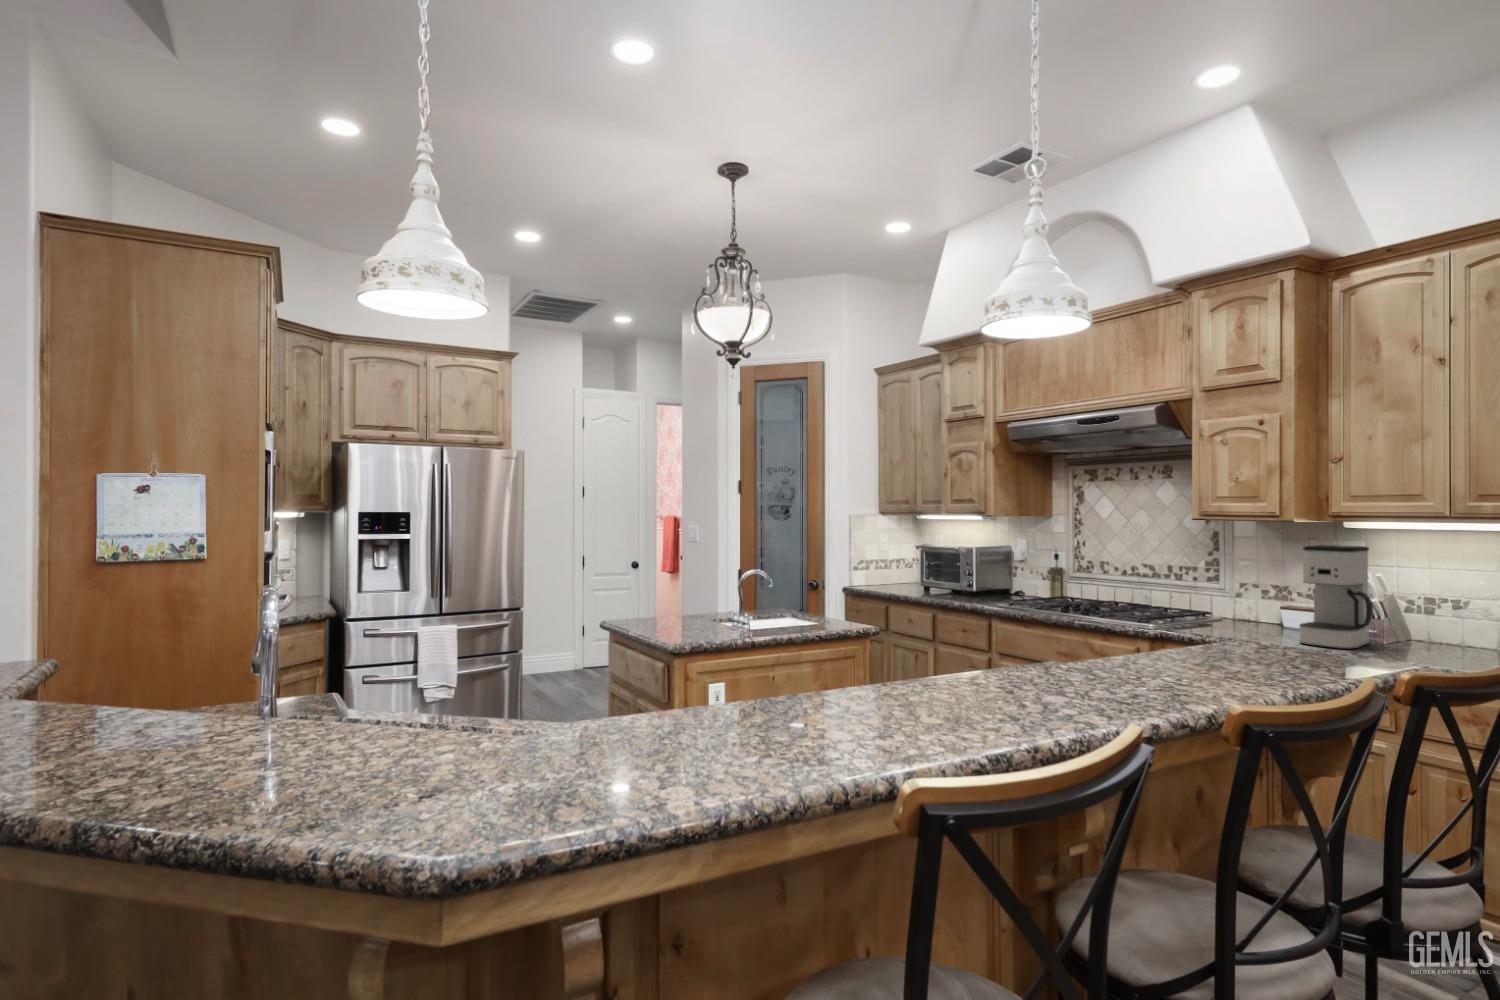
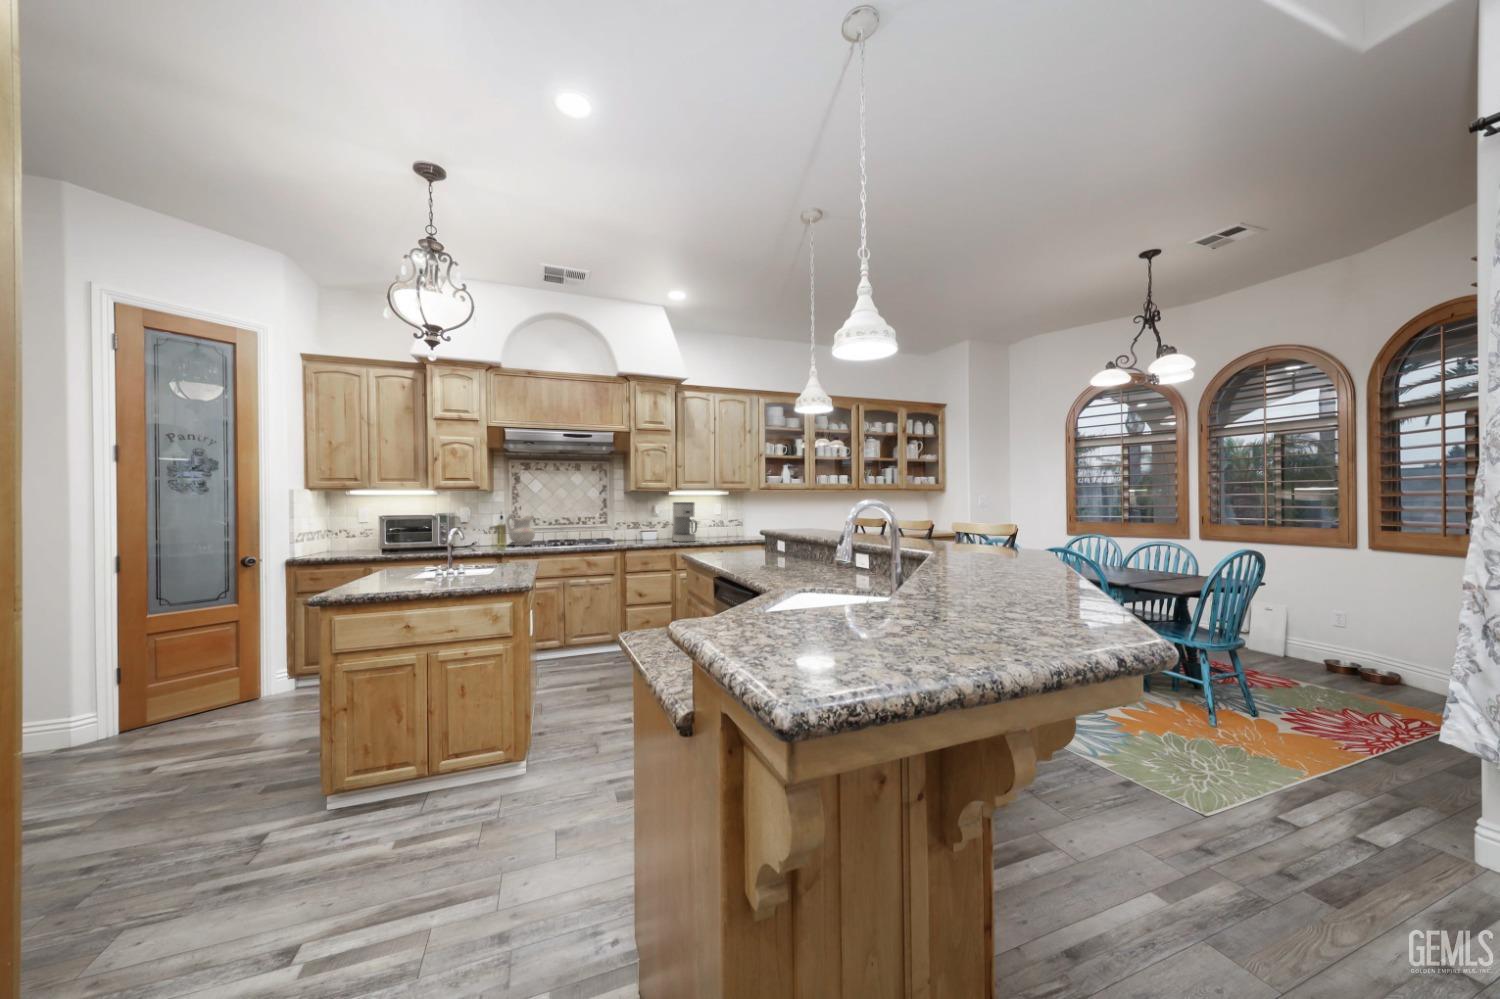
ceramic pitcher: none [1003,555,1047,606] -> present [506,514,535,545]

